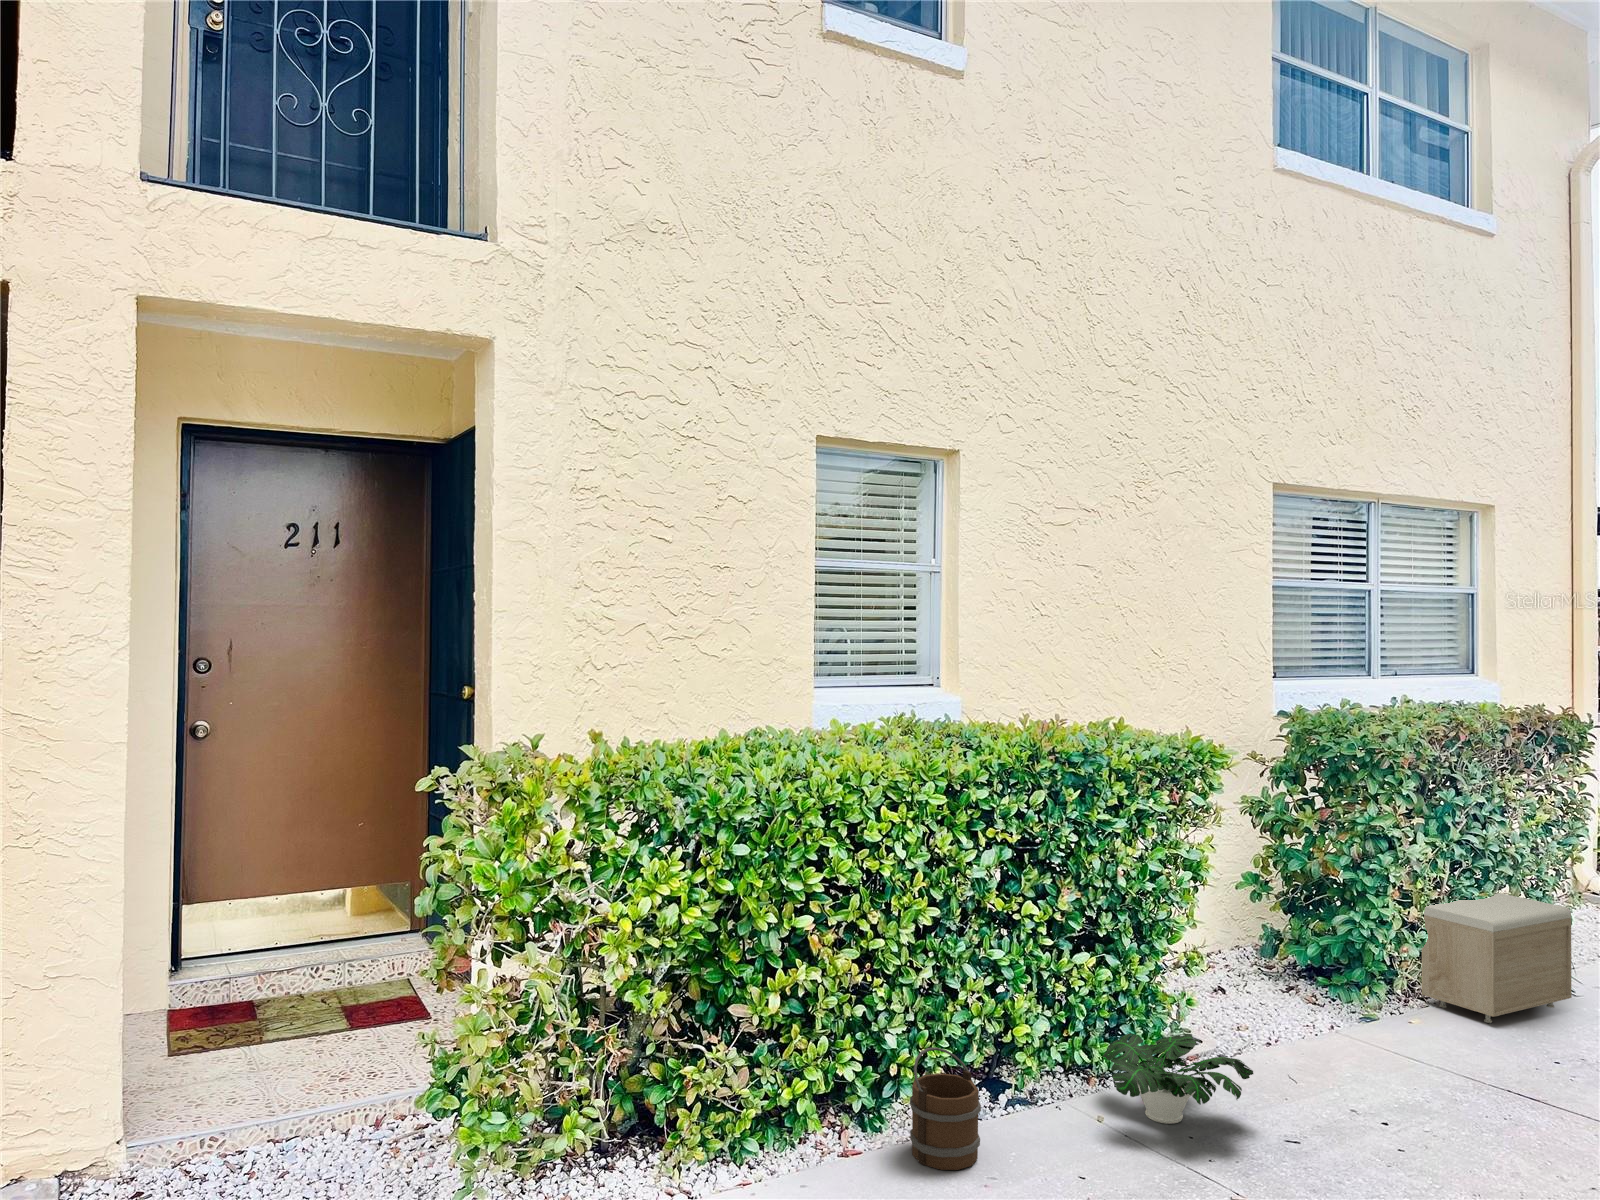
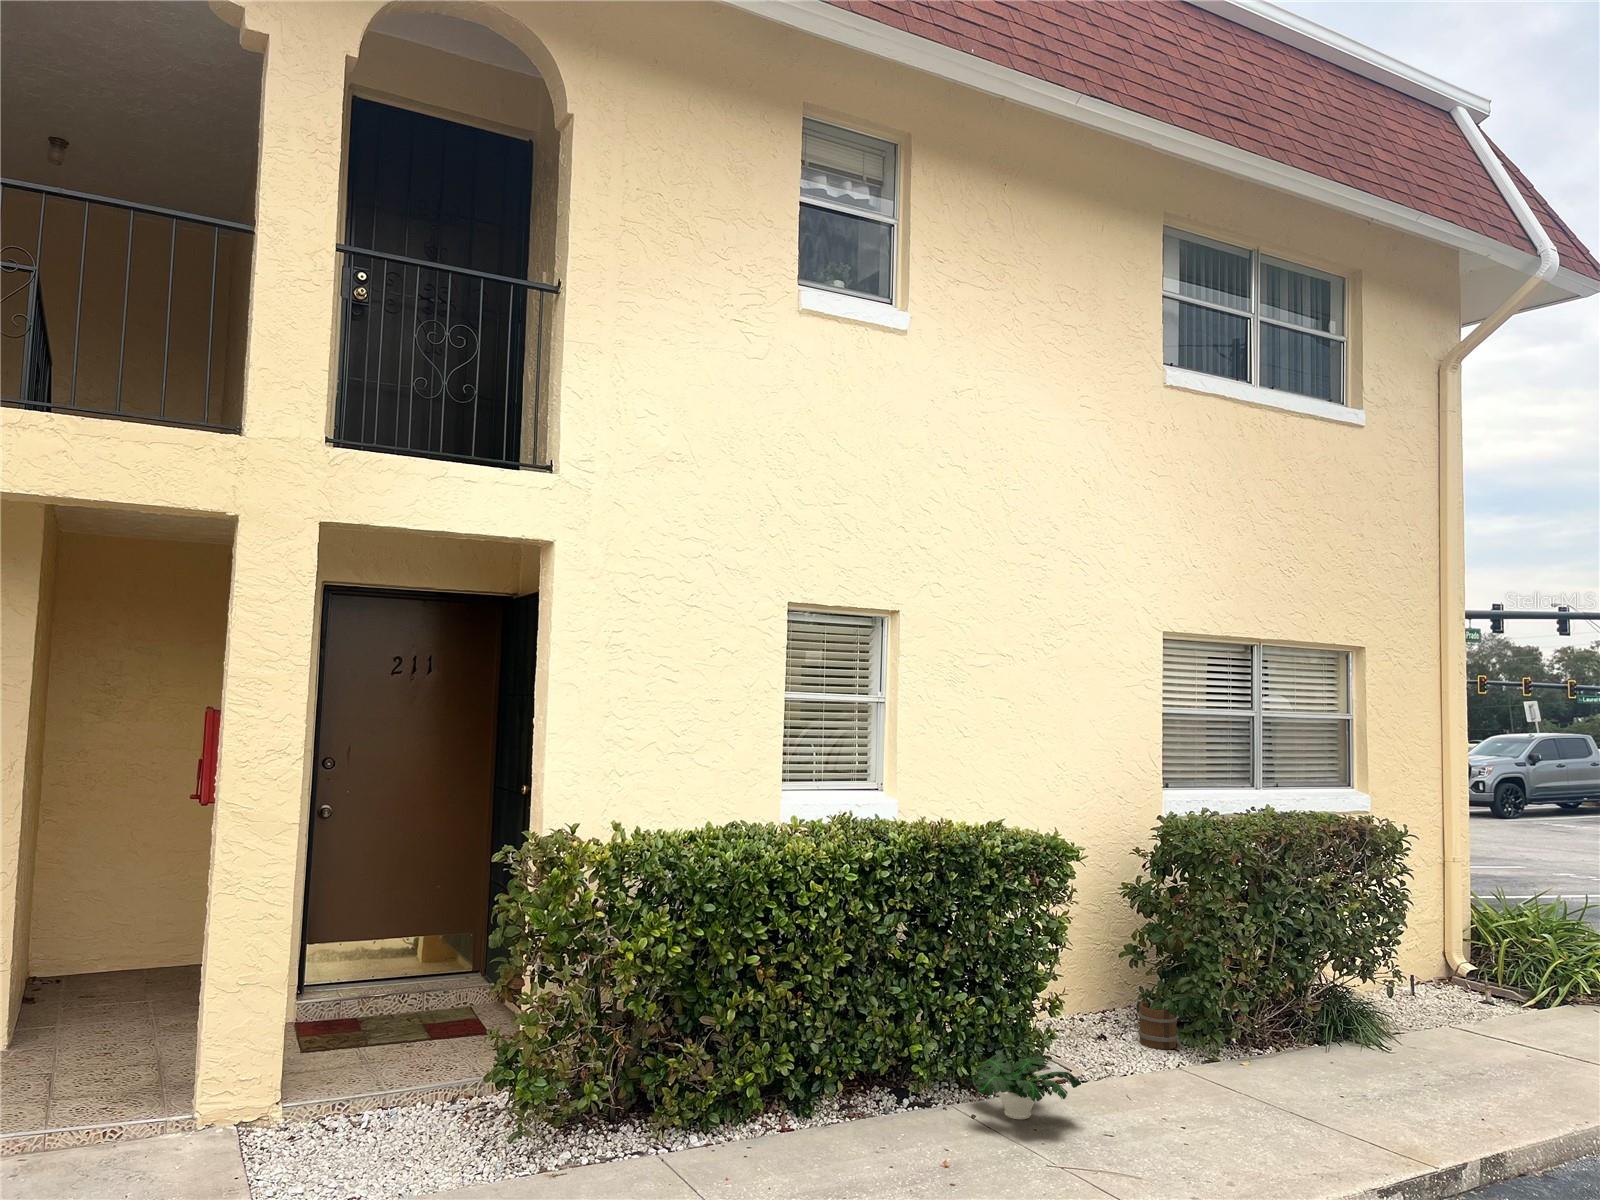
storage bench: present [1422,893,1572,1023] -> none [1251,965,1371,1065]
bucket: present [910,1047,981,1170] -> present [1138,1002,1178,1049]

